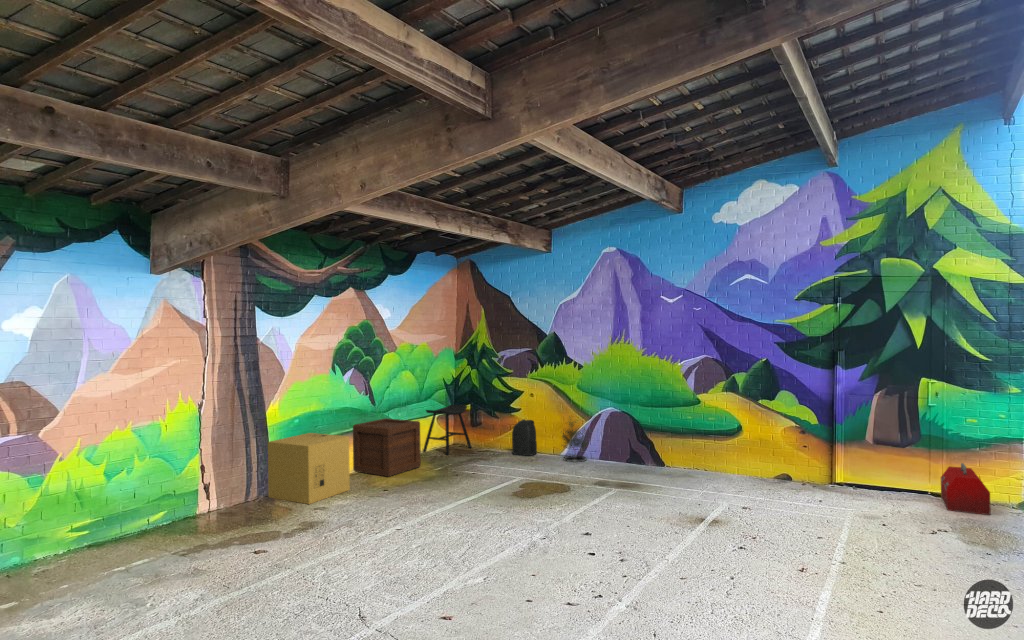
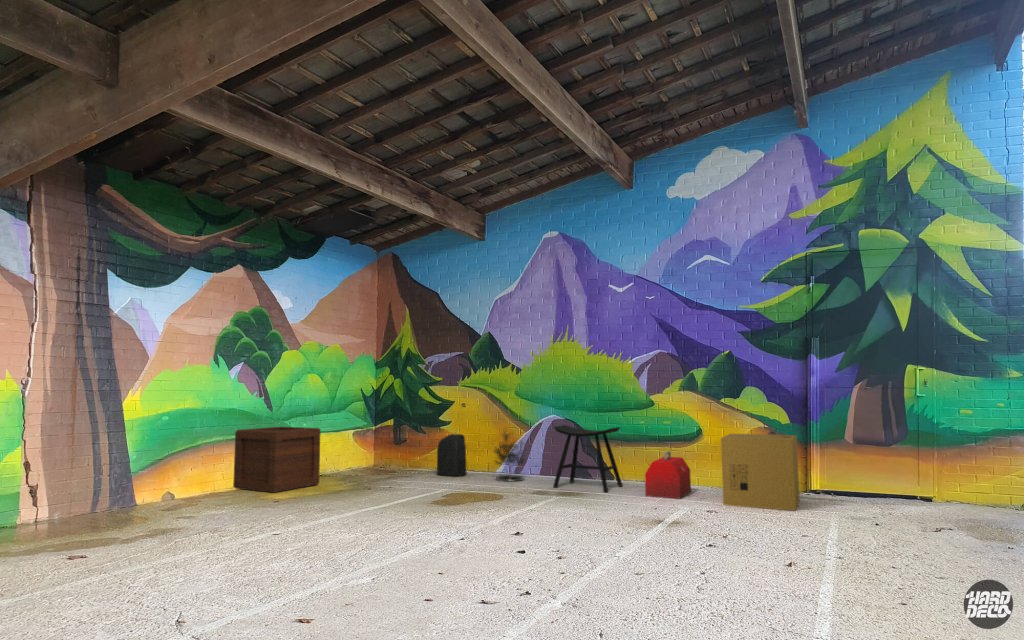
stool: present [423,405,471,455] -> present [553,425,622,492]
cardboard box: present [268,433,350,504] -> present [721,434,800,511]
toolbox: present [941,463,991,515] -> present [645,451,691,499]

